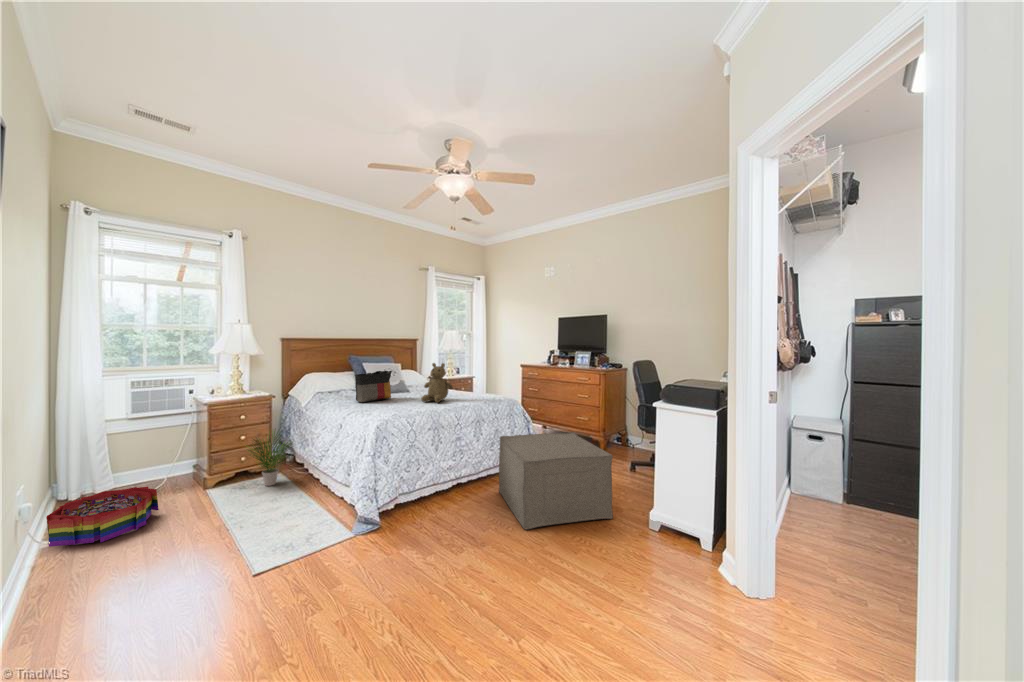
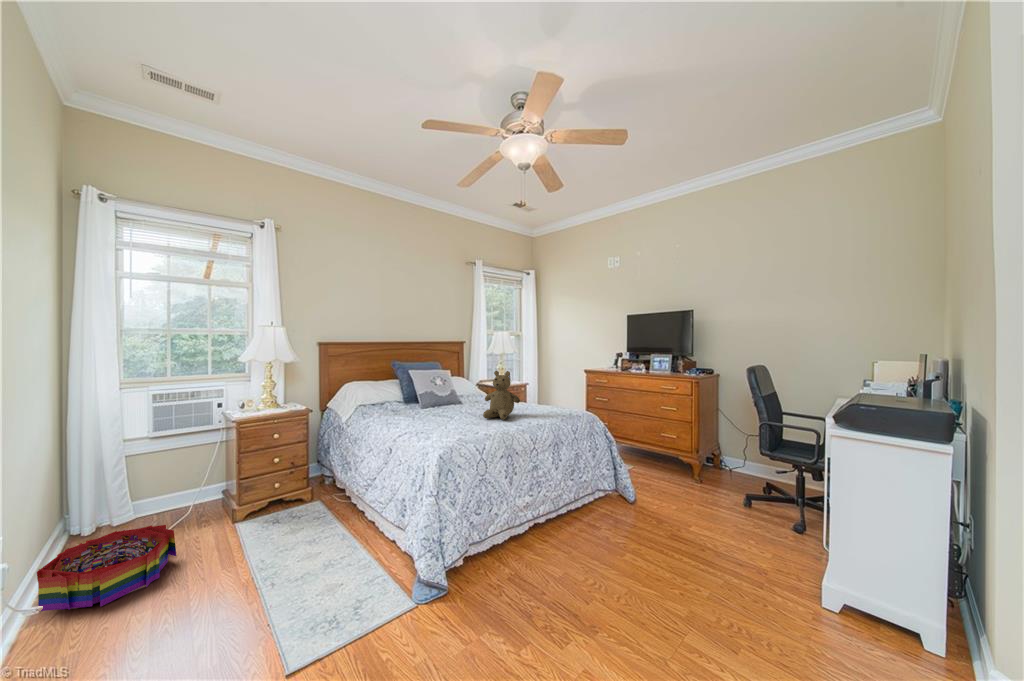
tote bag: present [355,371,392,402] -> none [405,380,446,419]
potted plant: present [248,432,292,486] -> none [273,448,336,520]
ottoman: present [499,433,613,529] -> none [586,459,758,603]

